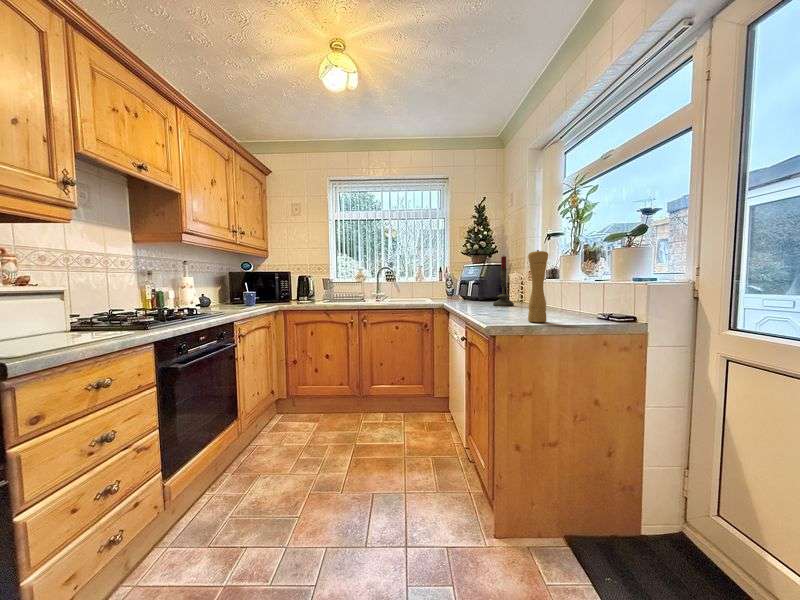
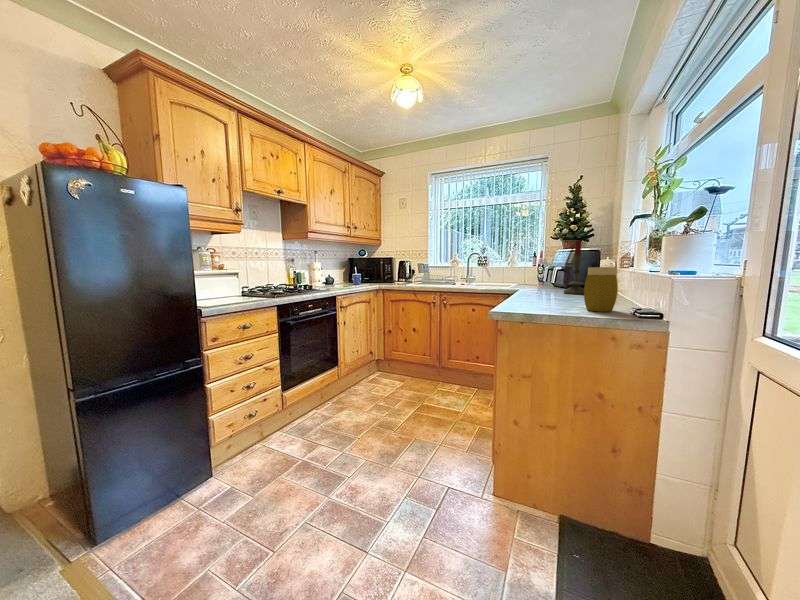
pepper mill: present [528,250,548,322] -> none [539,239,561,311]
jar: none [557,278,590,320] -> present [584,267,618,312]

